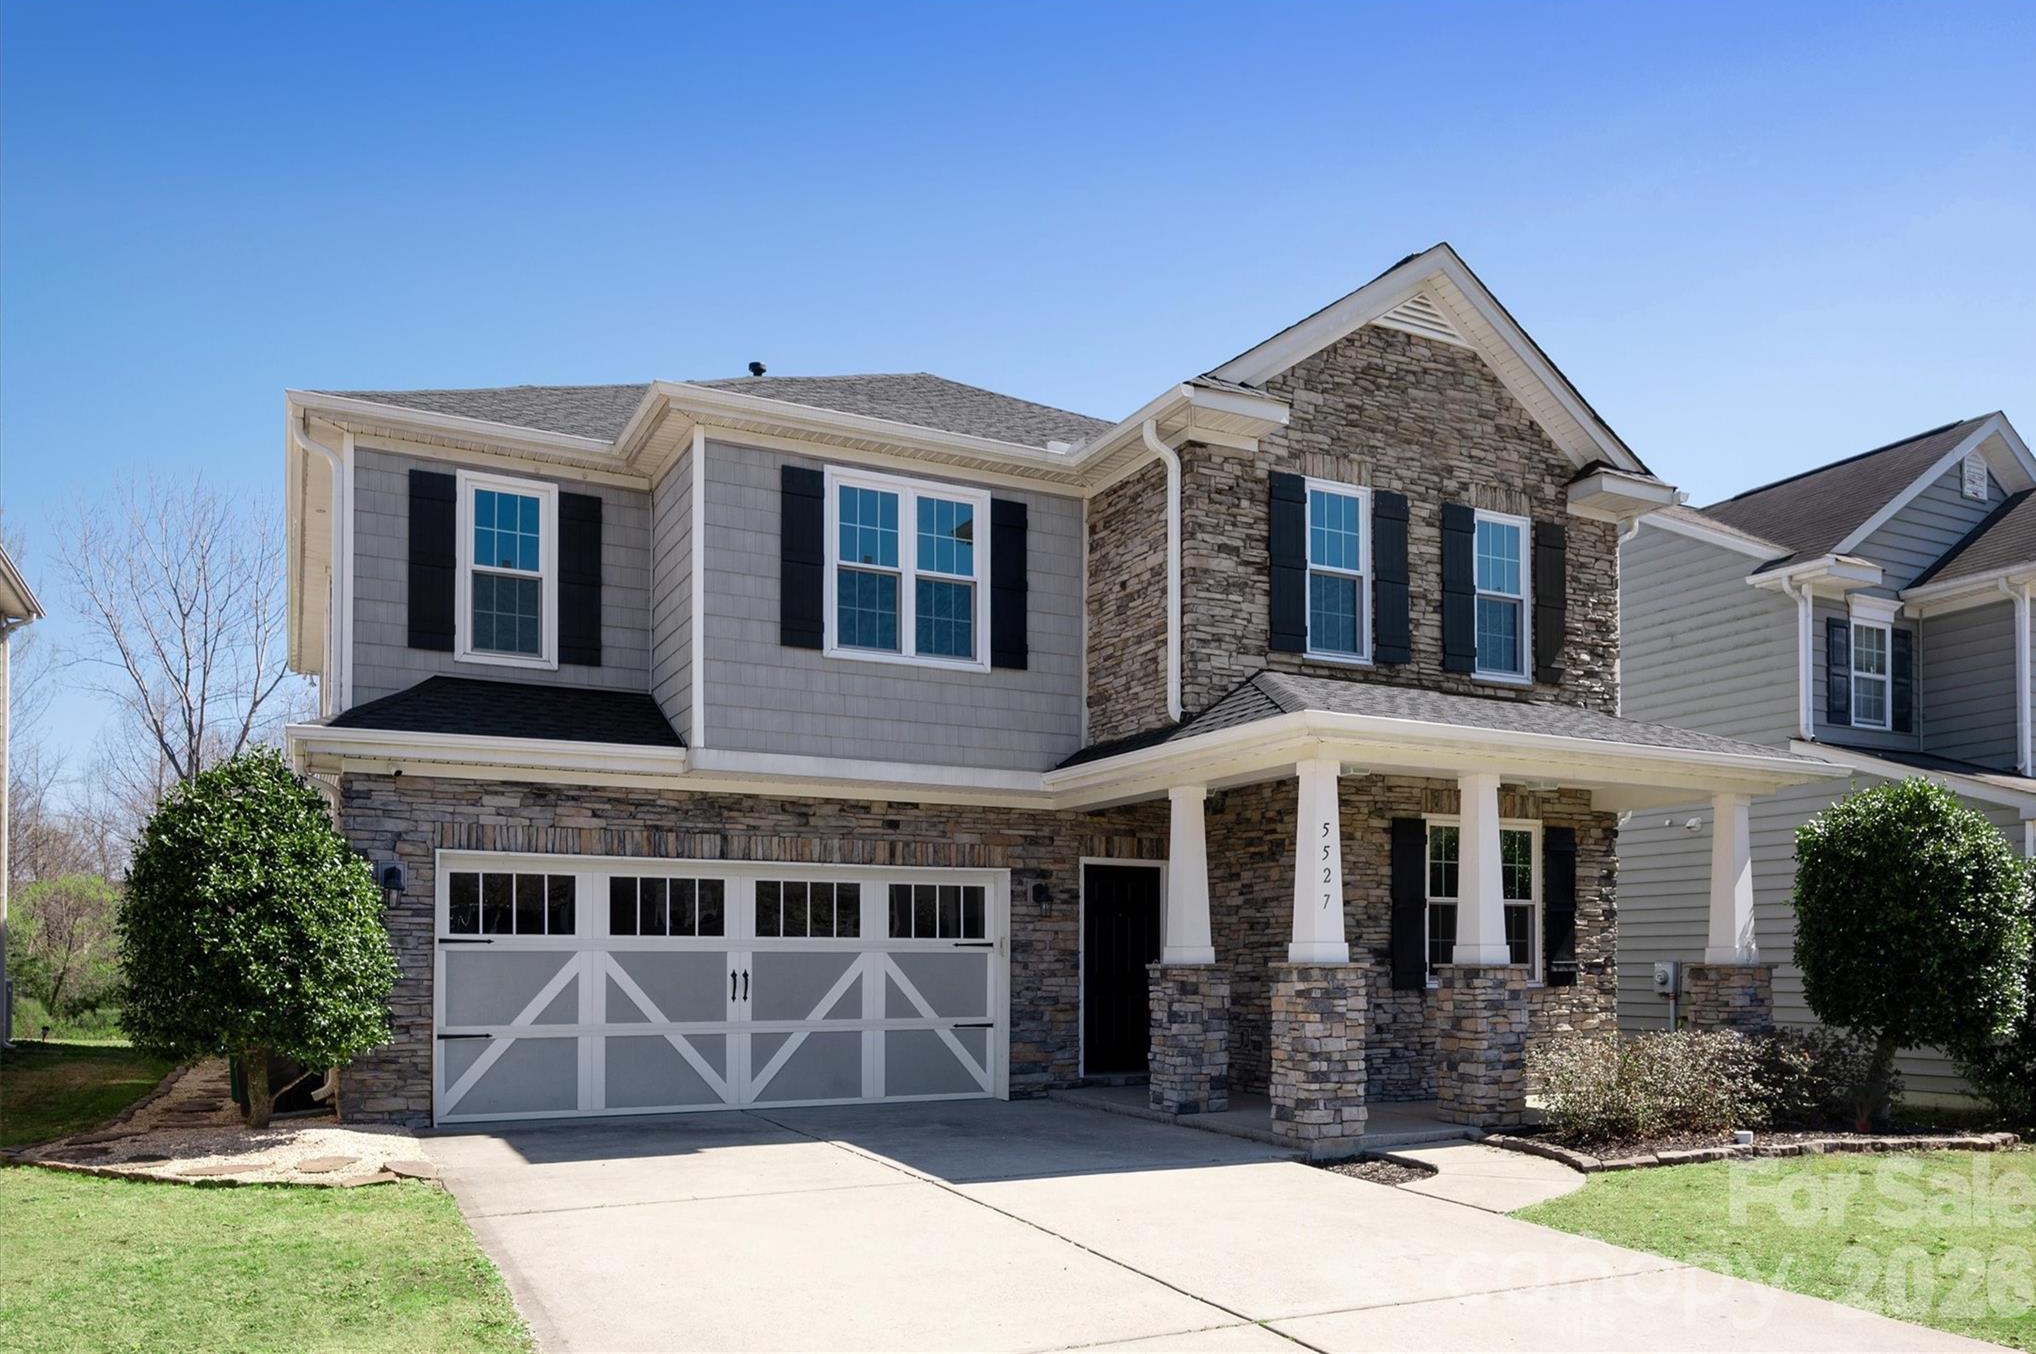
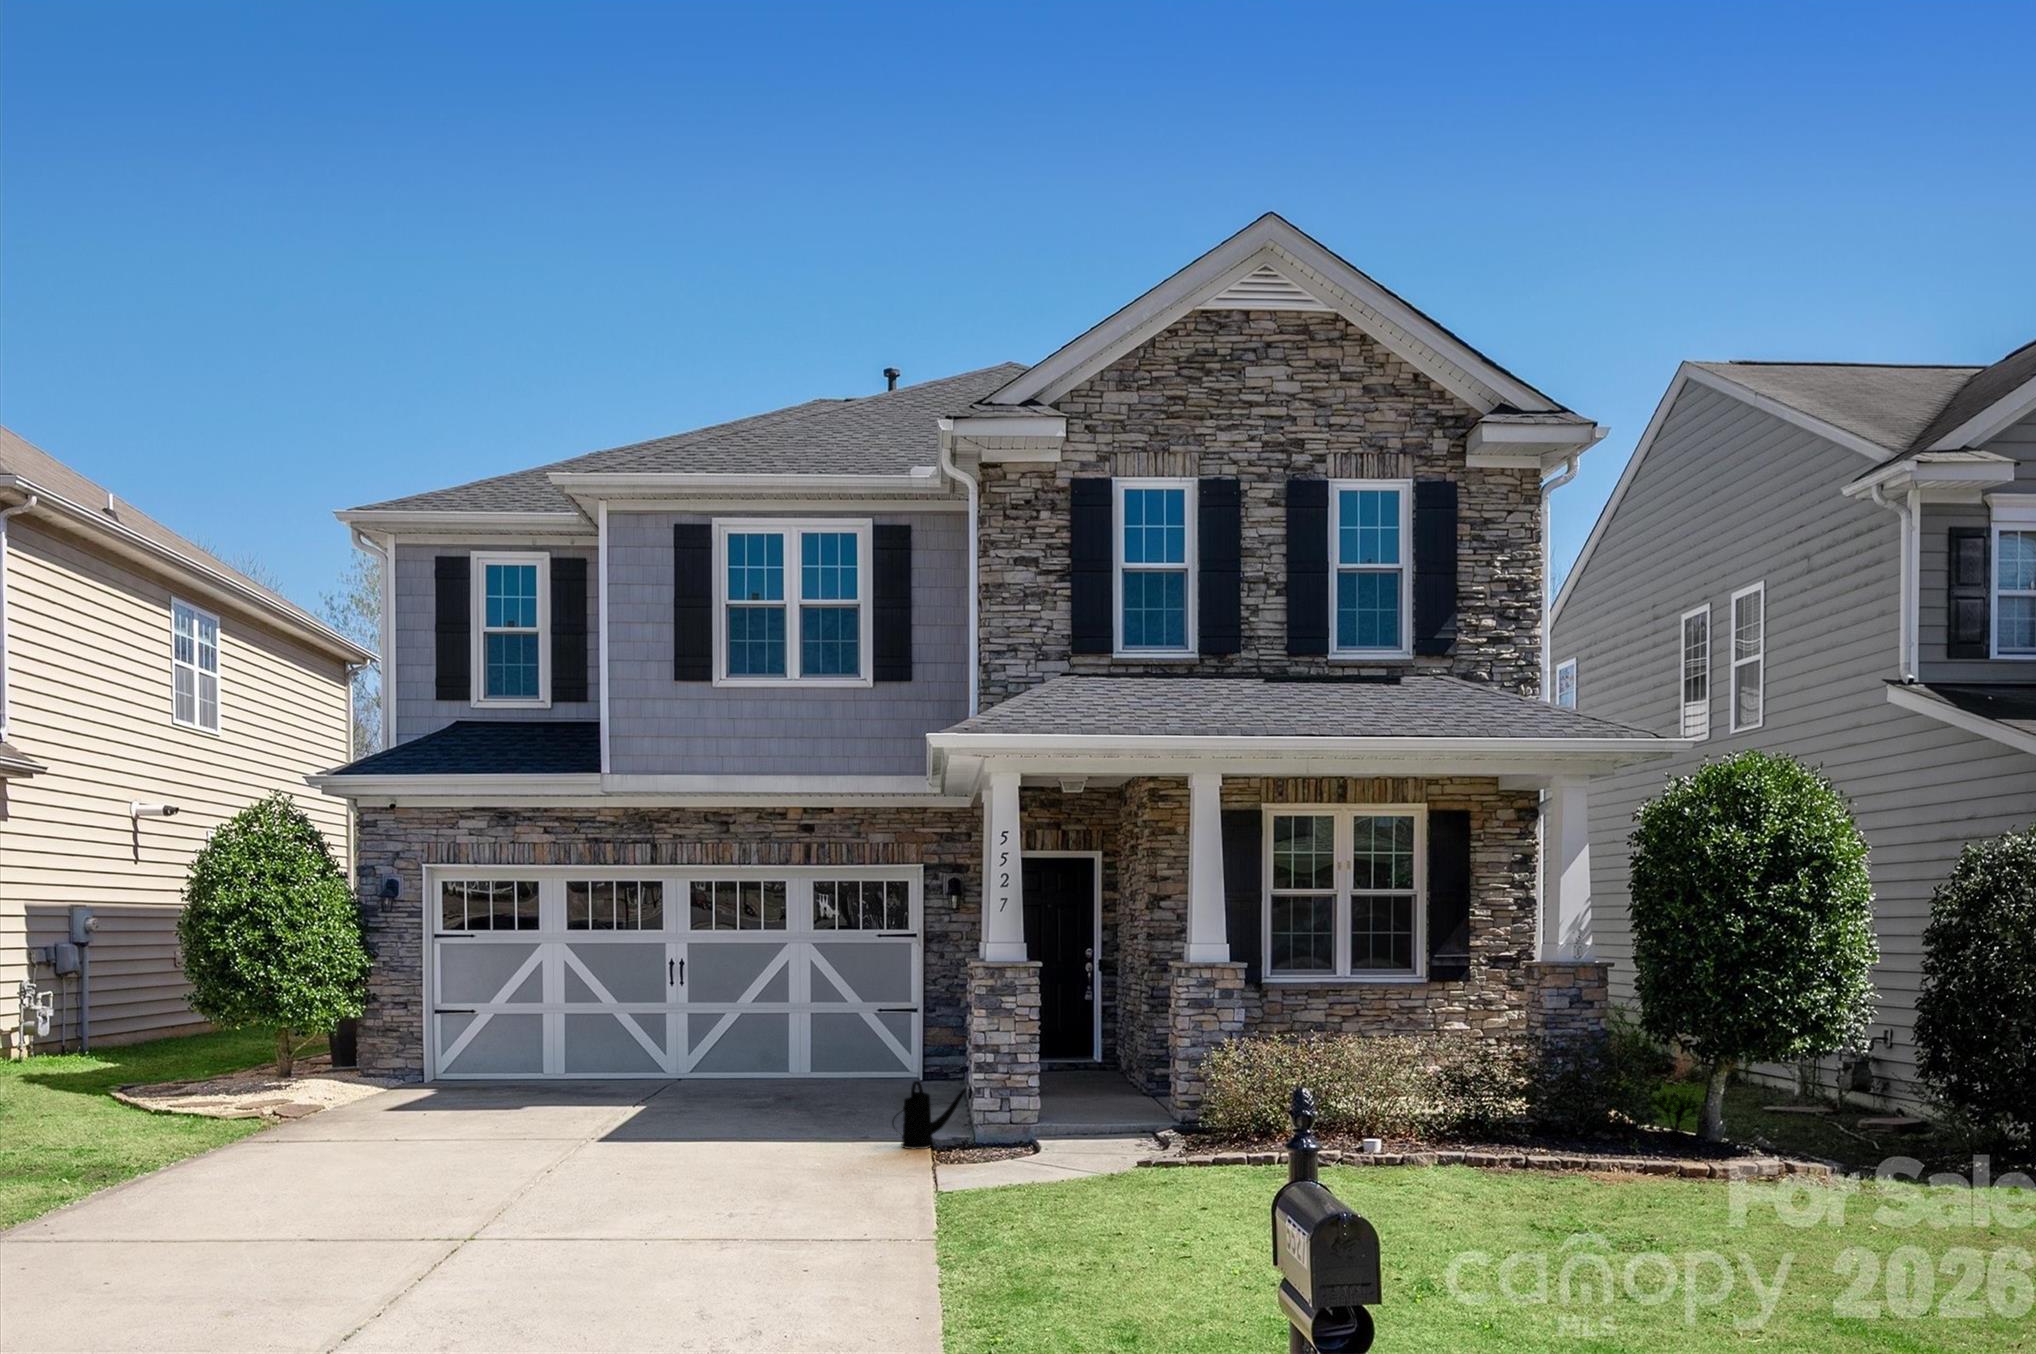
watering can: none [1253,1093,1303,1168] -> present [892,1081,966,1149]

